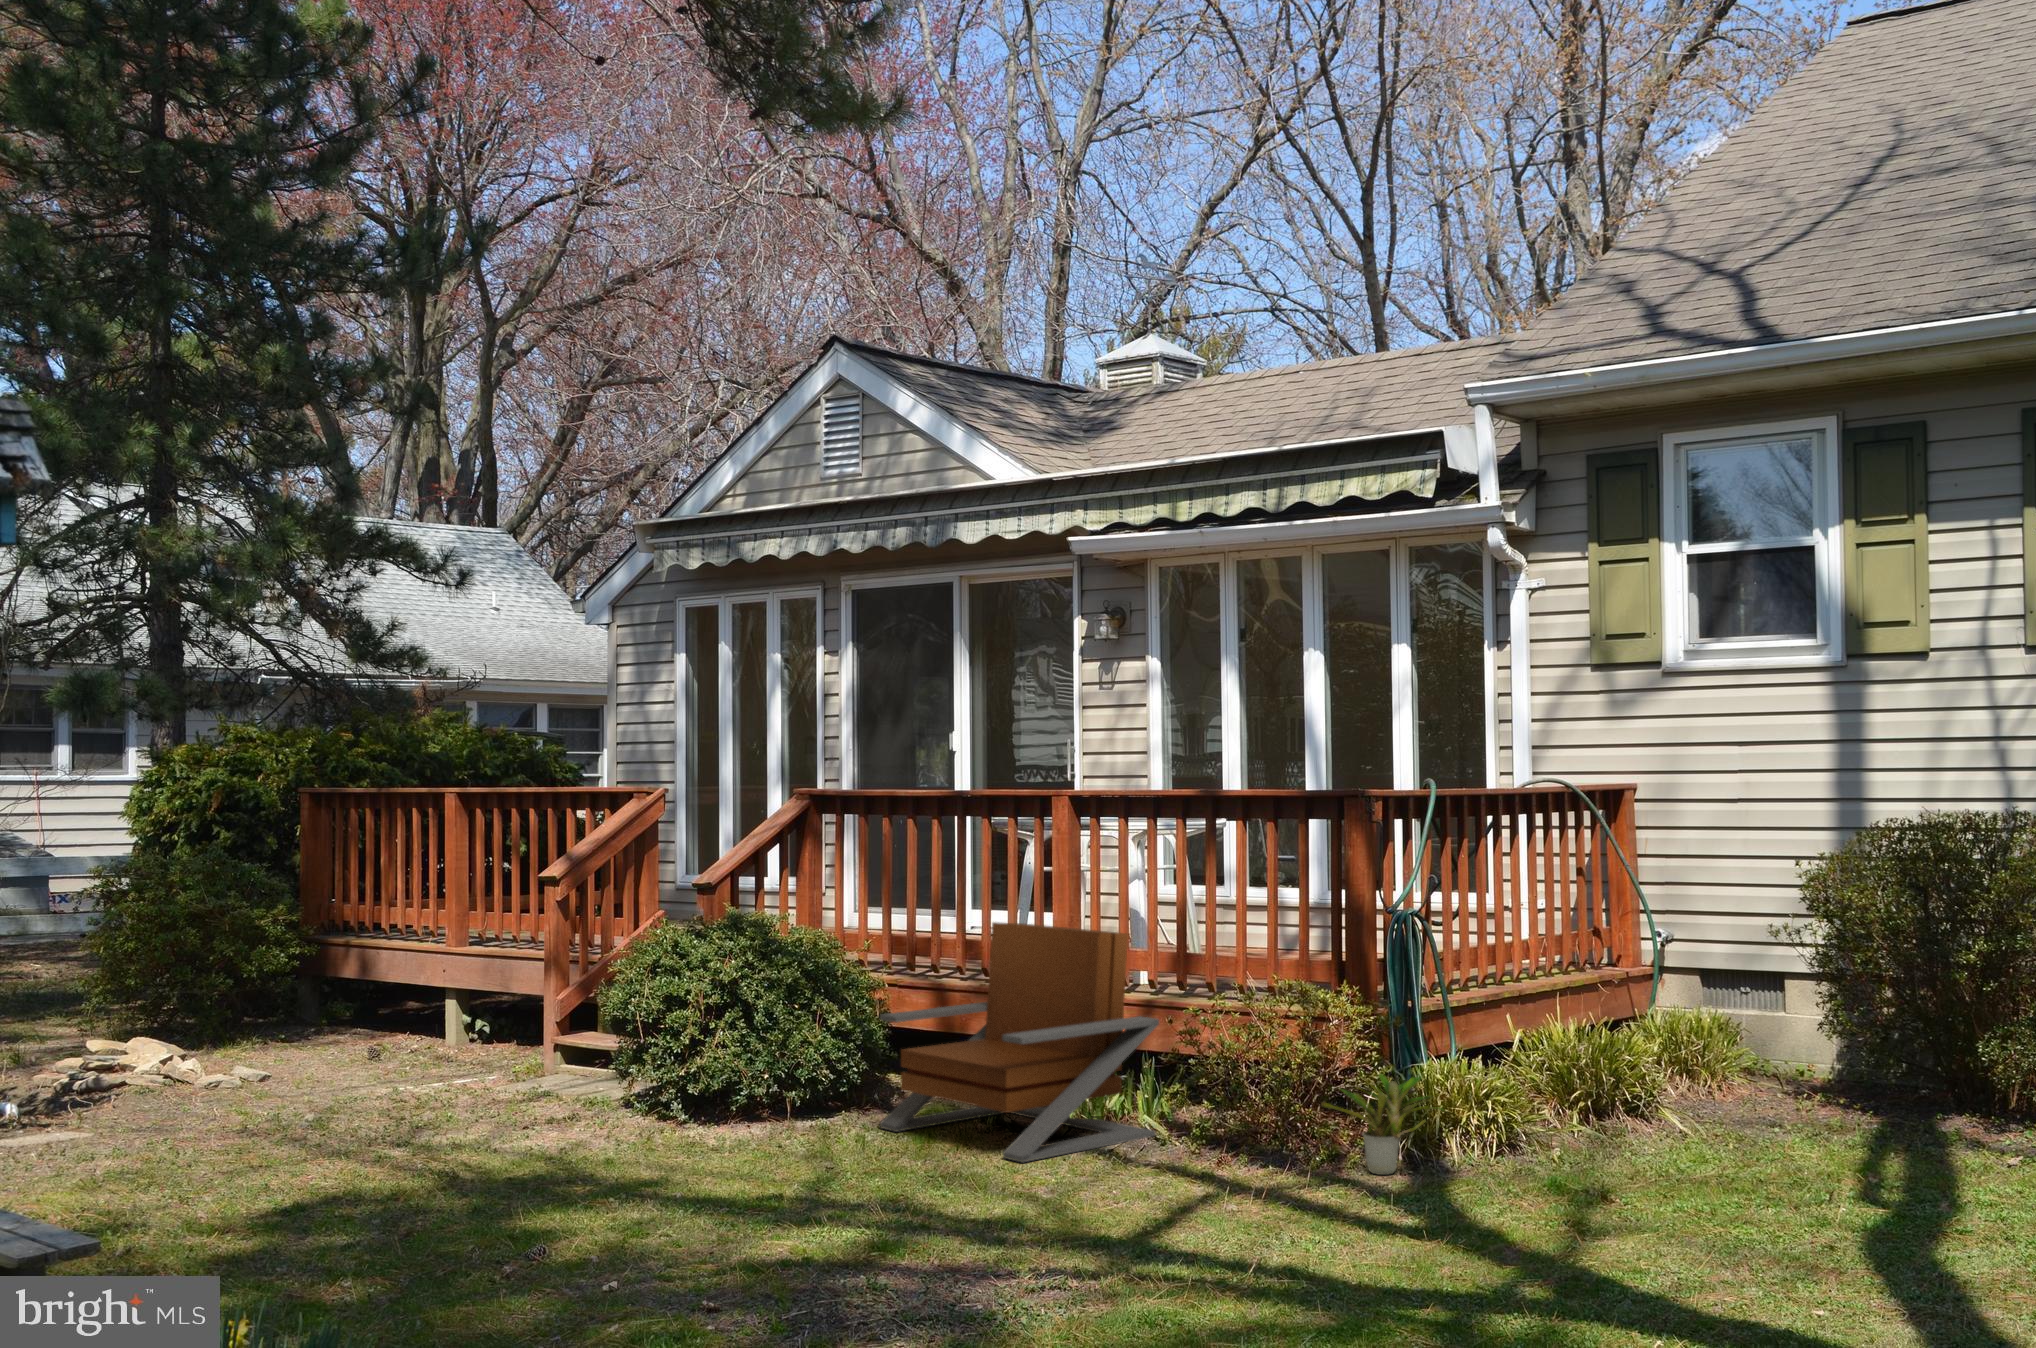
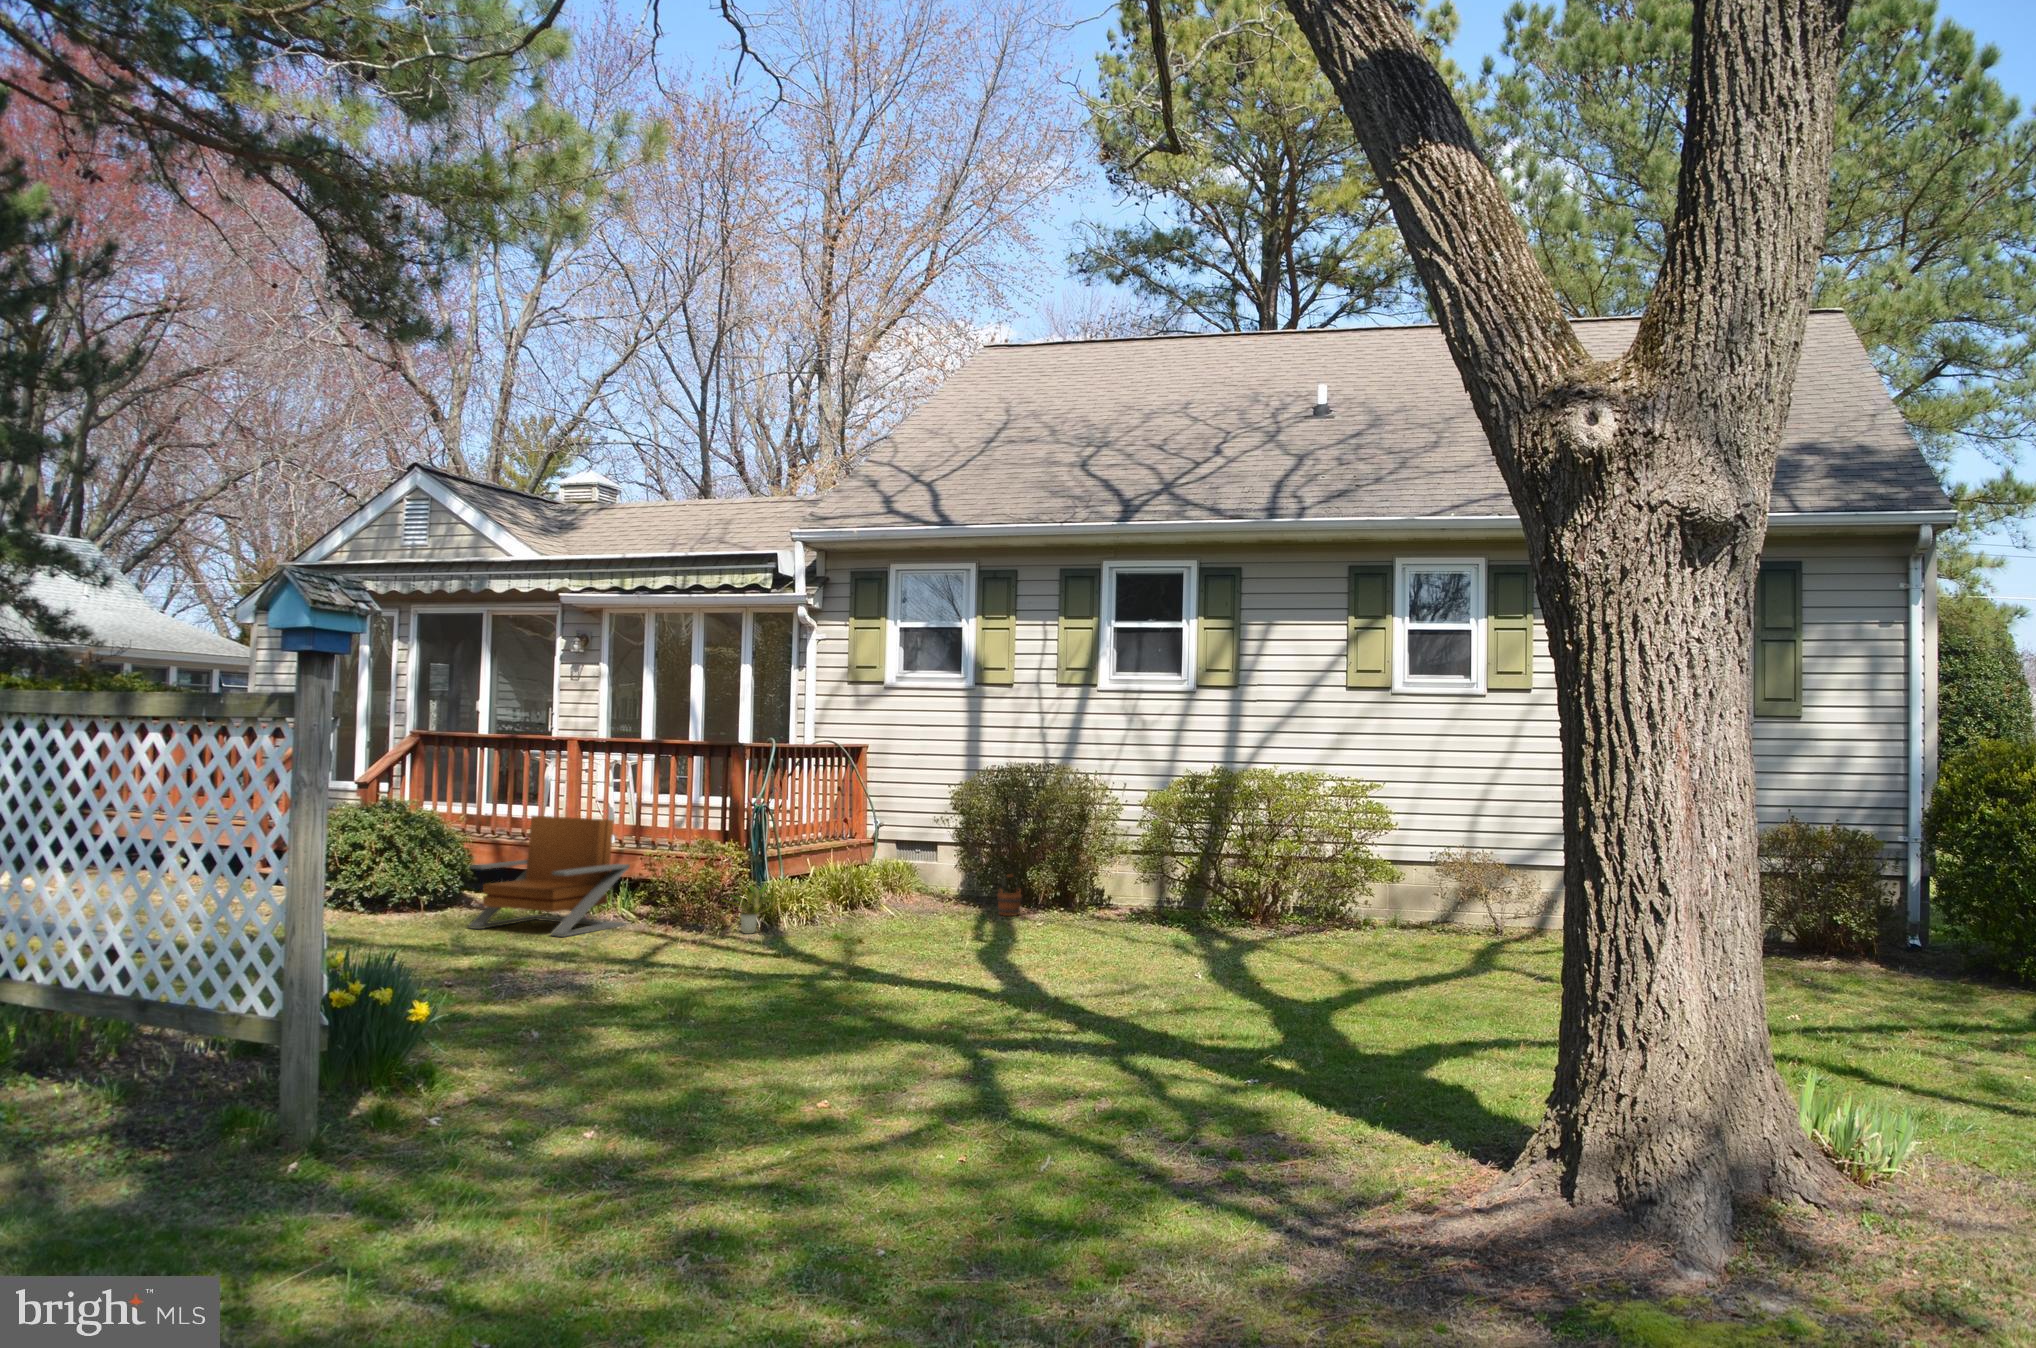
wooden bucket: none [1934,1059,1993,1152] -> present [998,875,1021,916]

